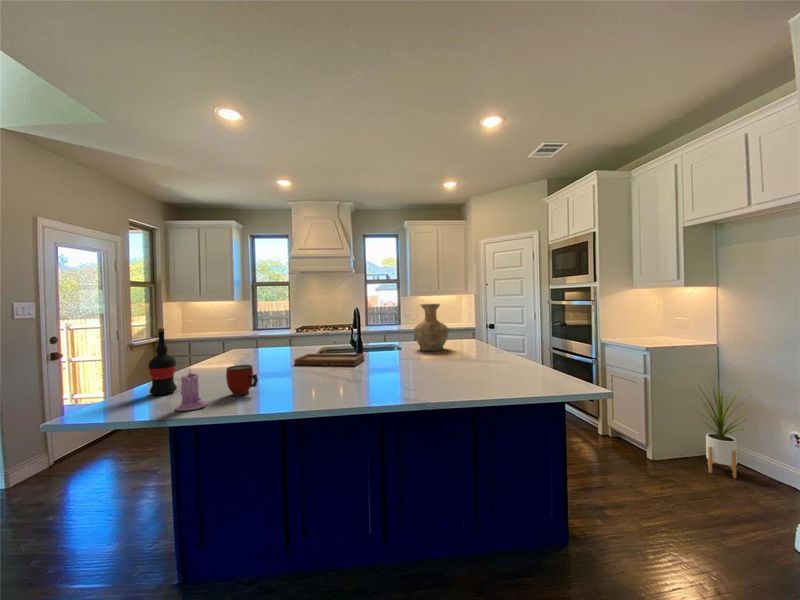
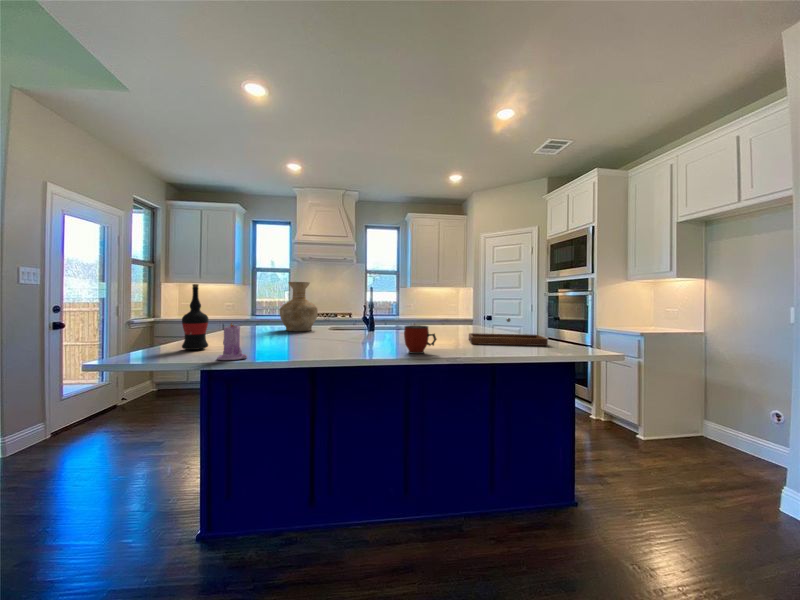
vase: present [414,304,449,351] -> present [280,282,318,331]
tray: present [294,341,364,366] -> present [469,318,548,346]
mug: present [226,365,258,396] -> present [404,325,437,354]
house plant: present [698,385,755,478] -> none [676,363,741,454]

